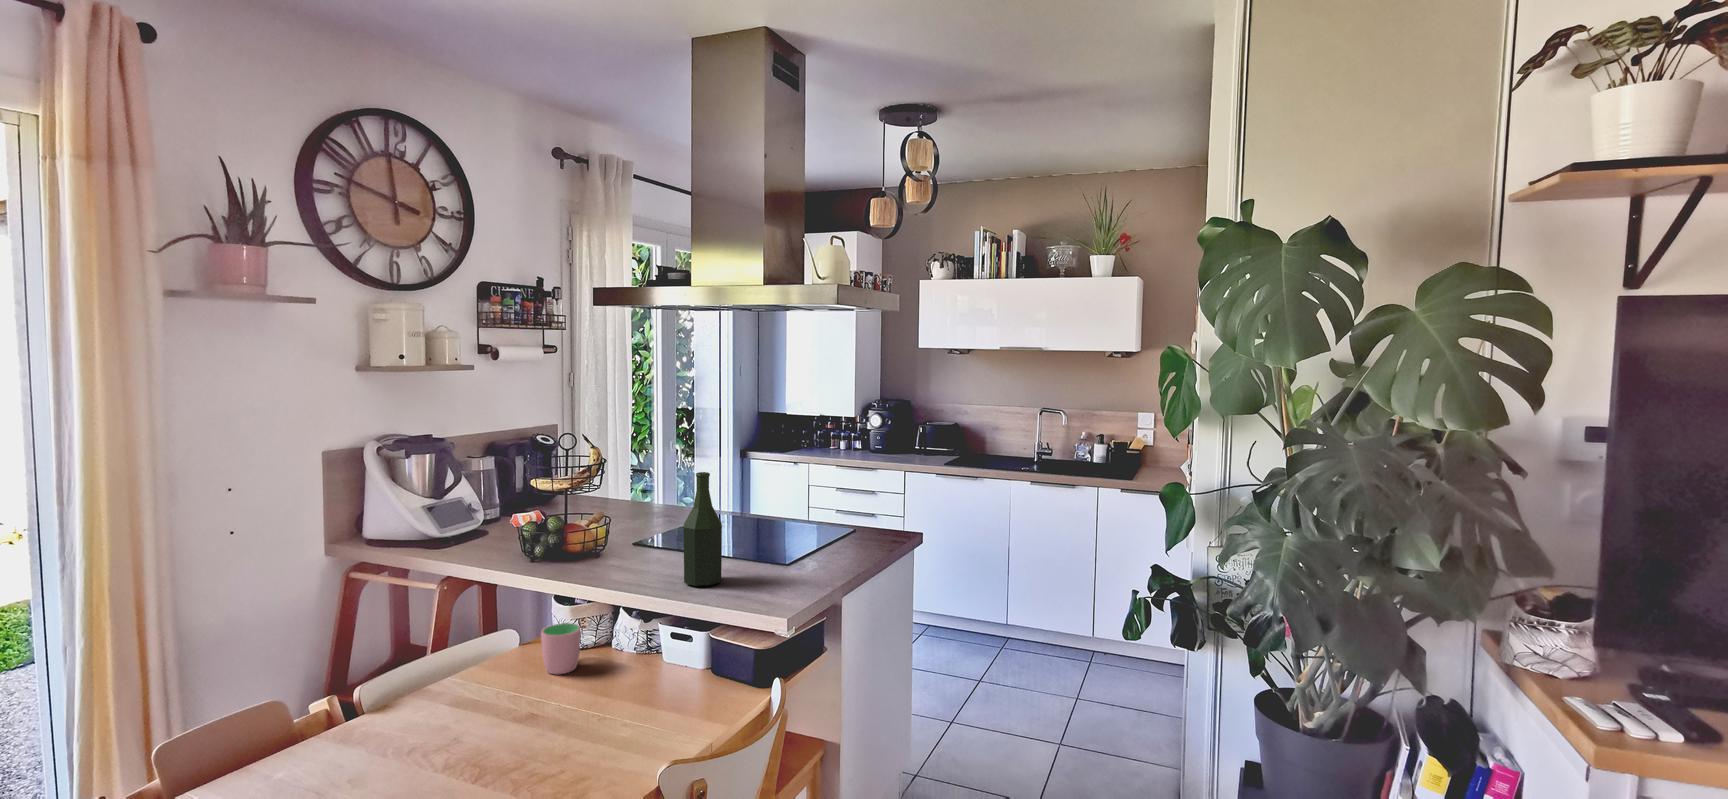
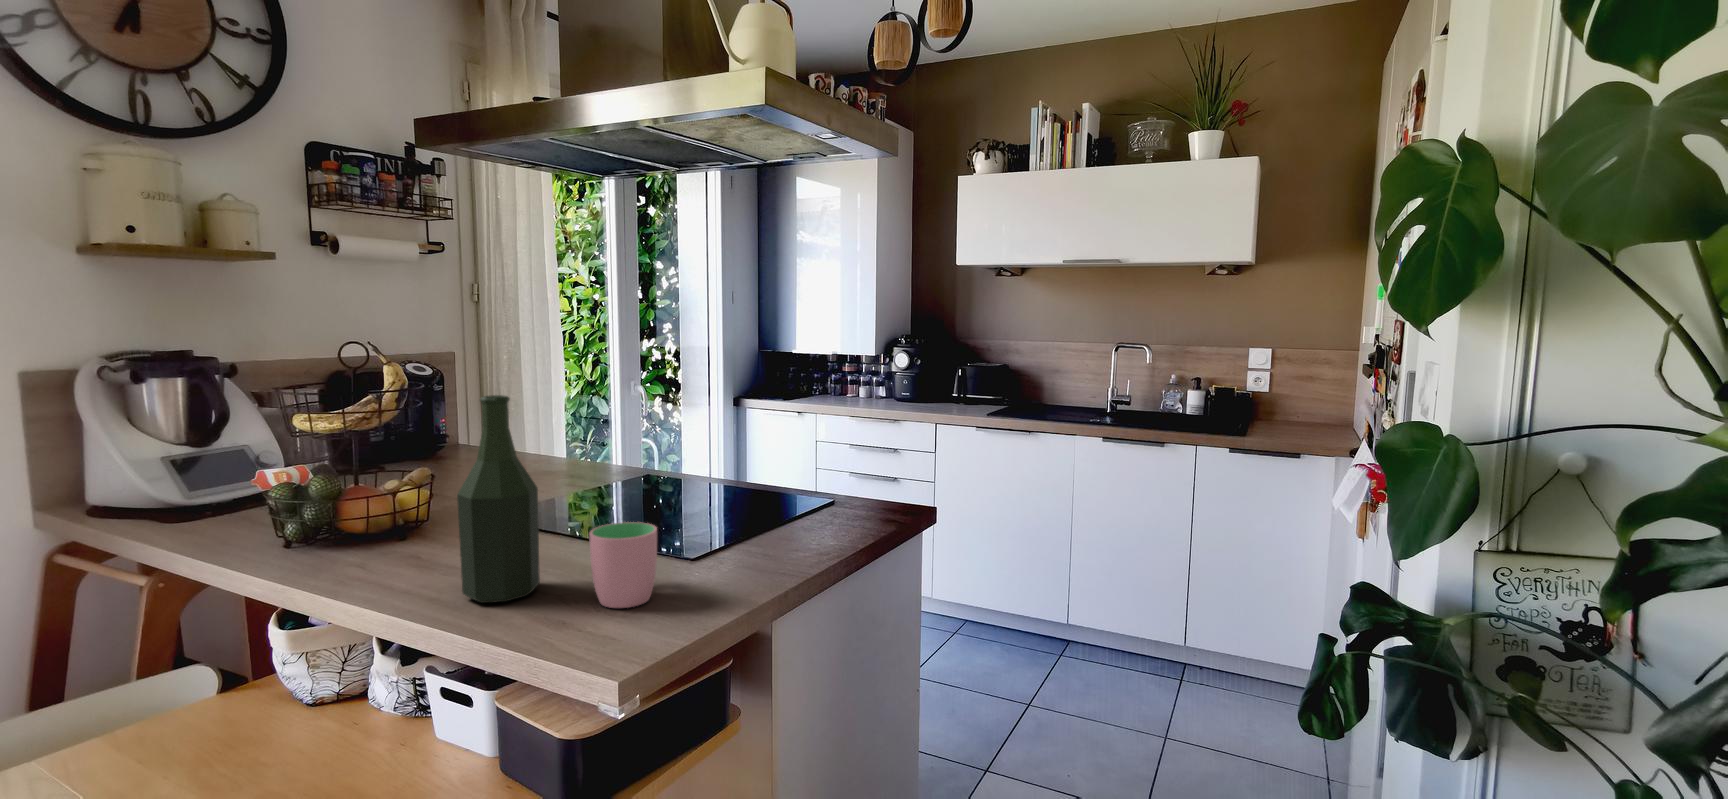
cup: present [541,623,581,674] -> present [589,522,657,608]

